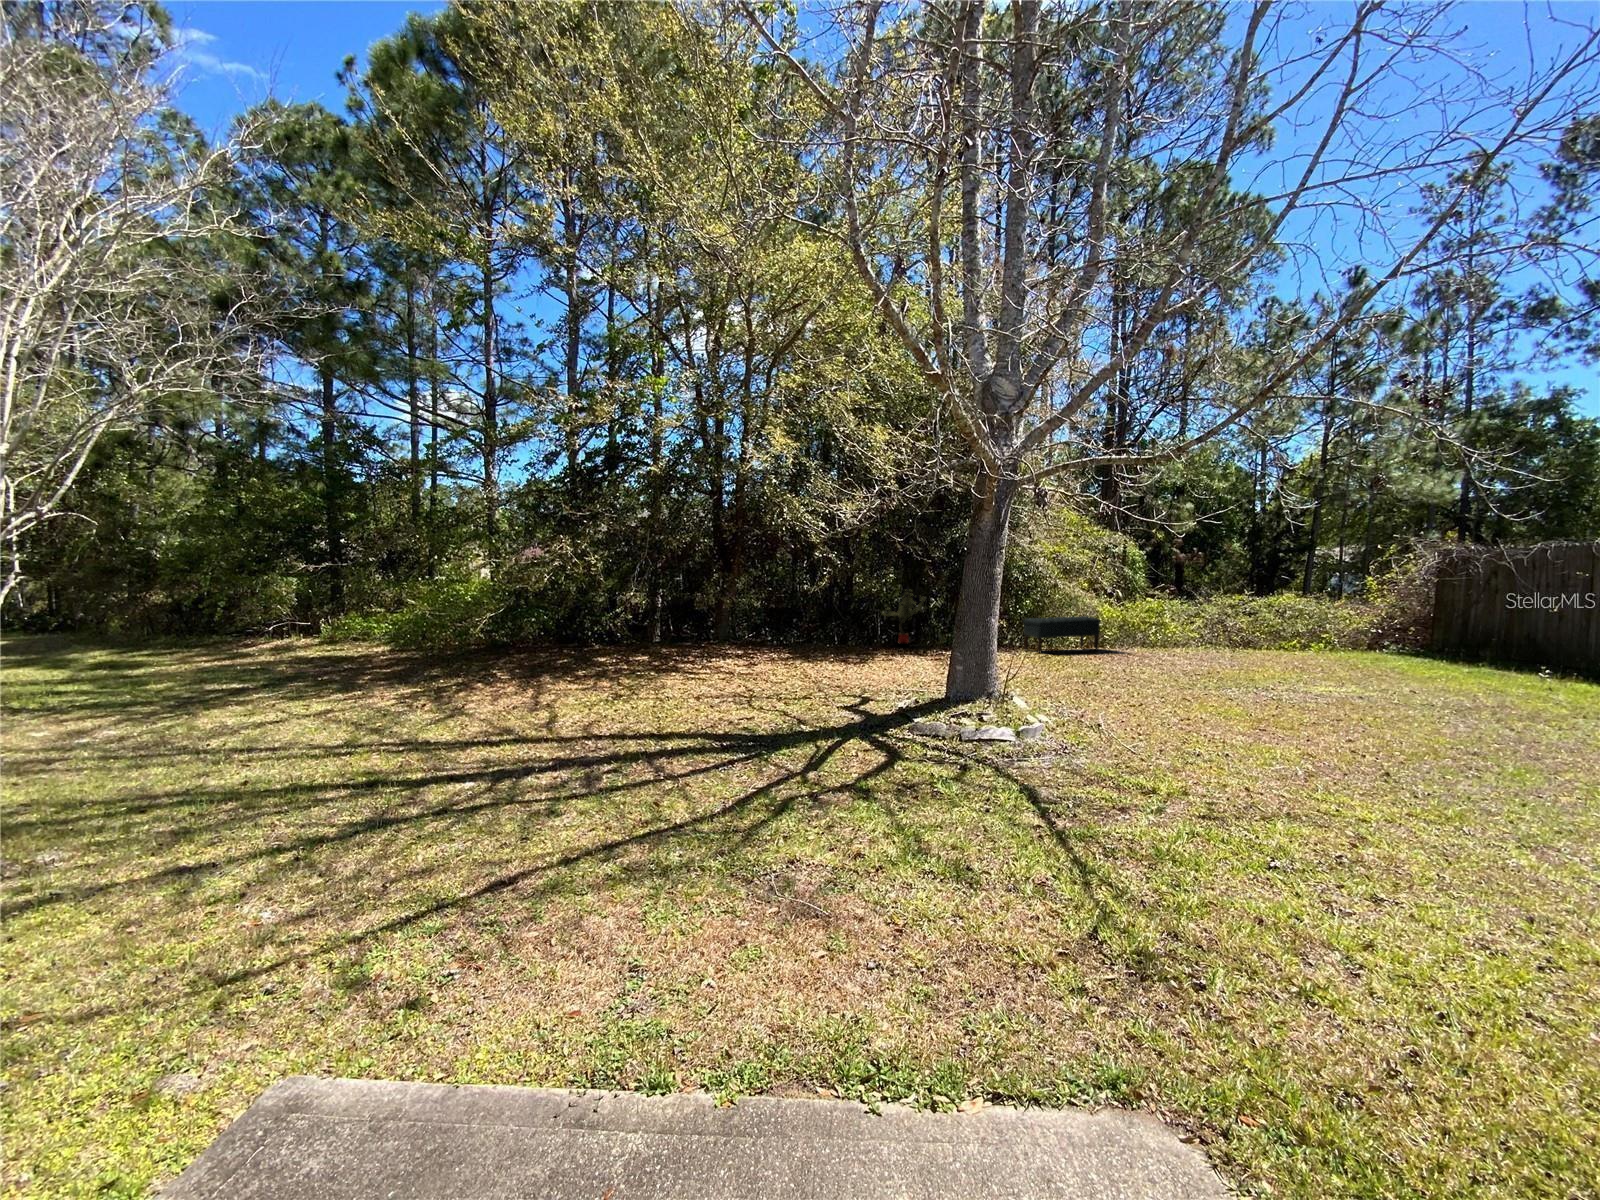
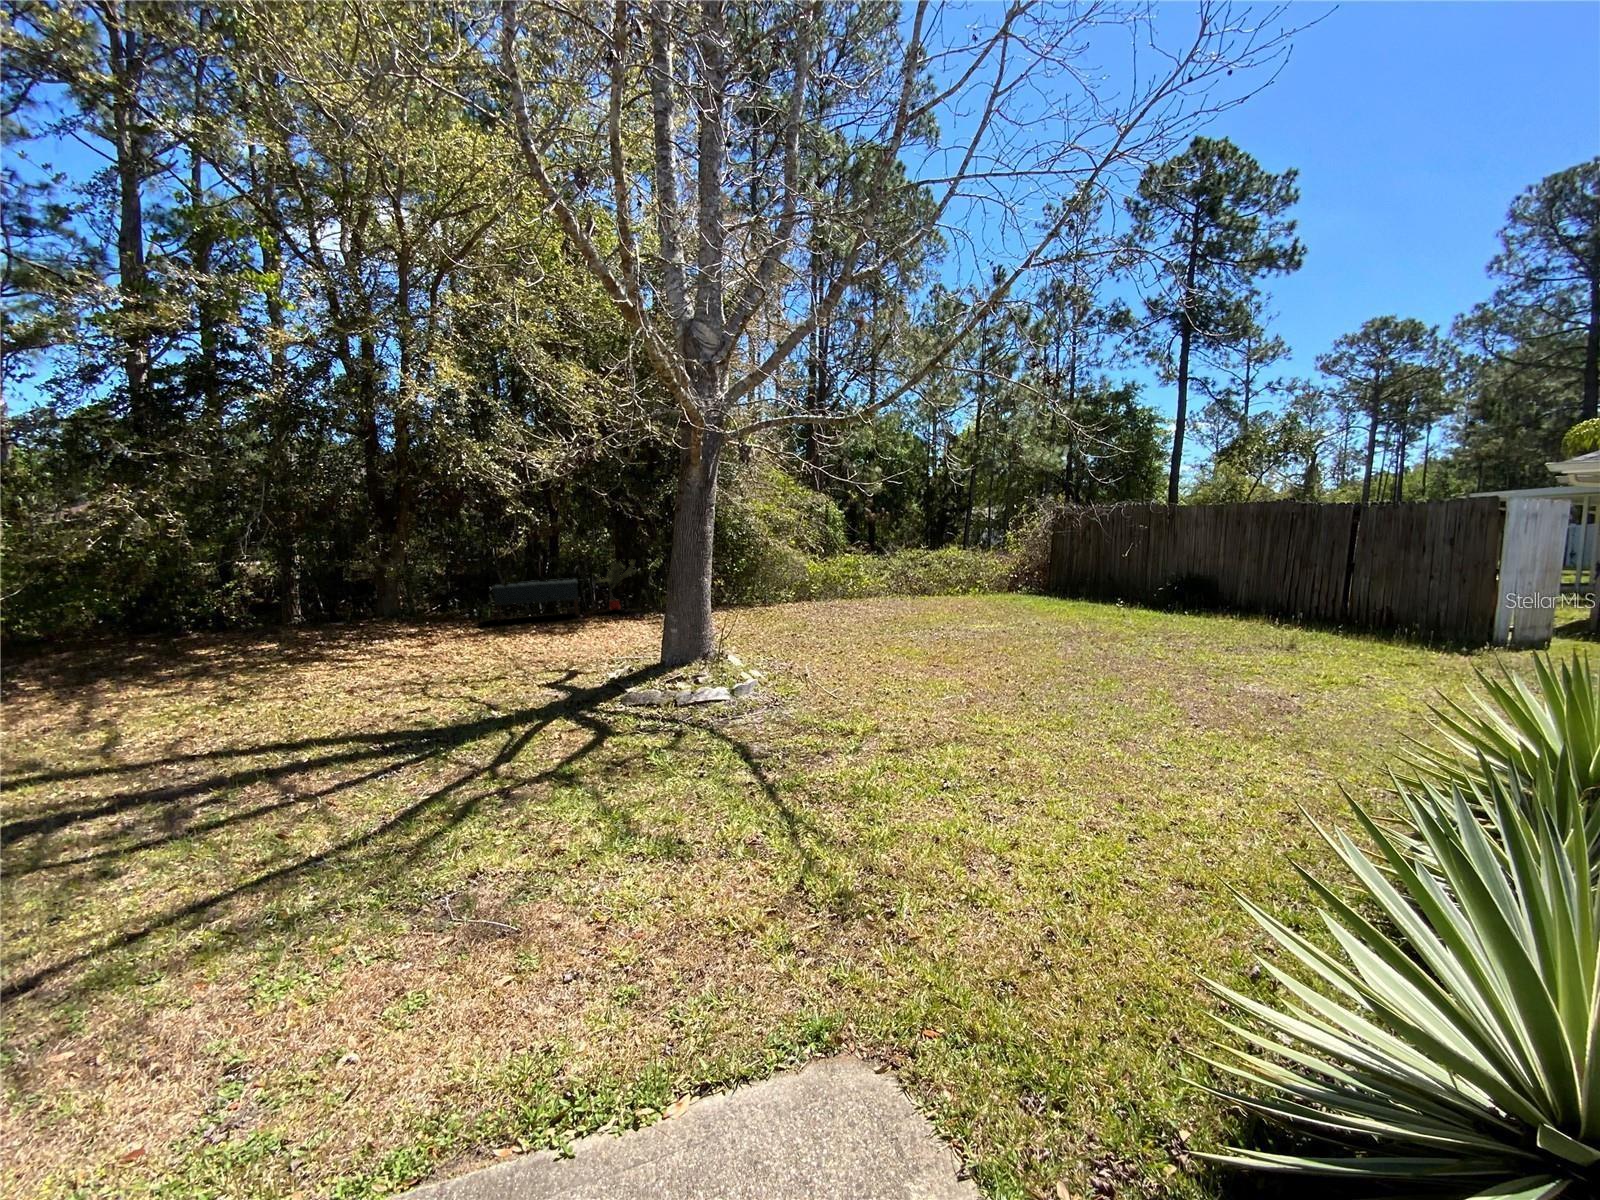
bench: present [1023,616,1101,653] -> present [493,579,579,622]

